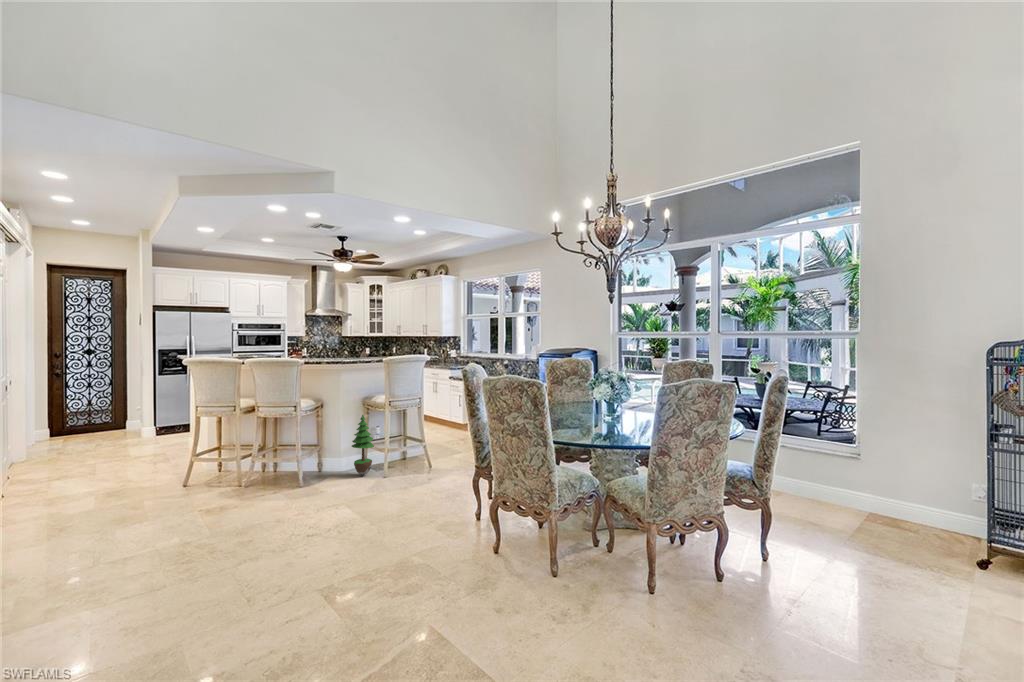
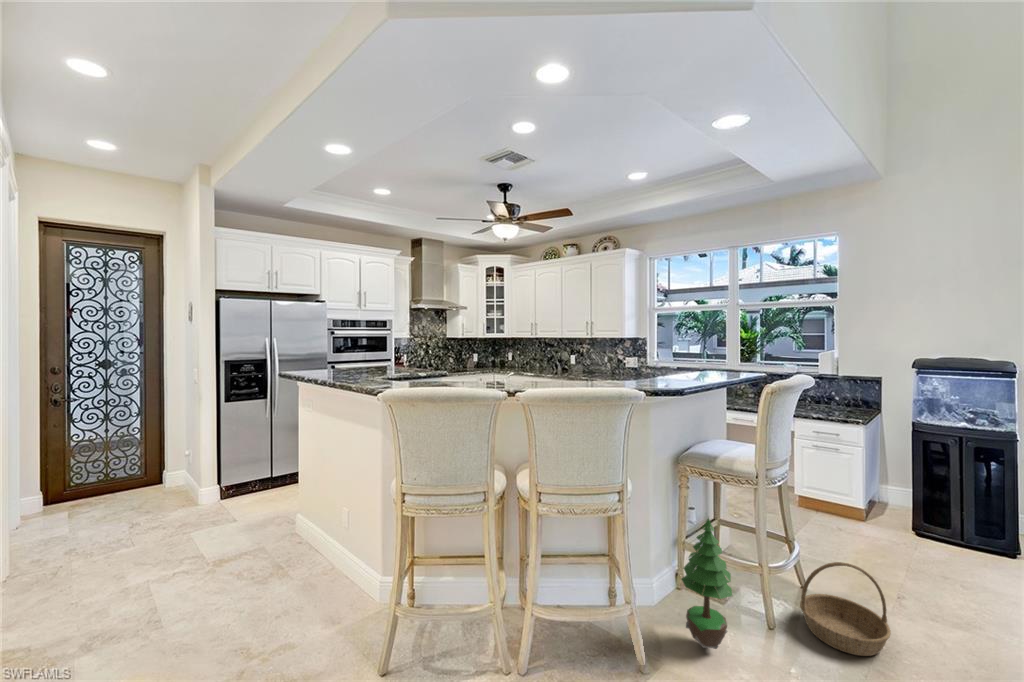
basket: none [418,438,453,477] -> present [800,562,891,656]

